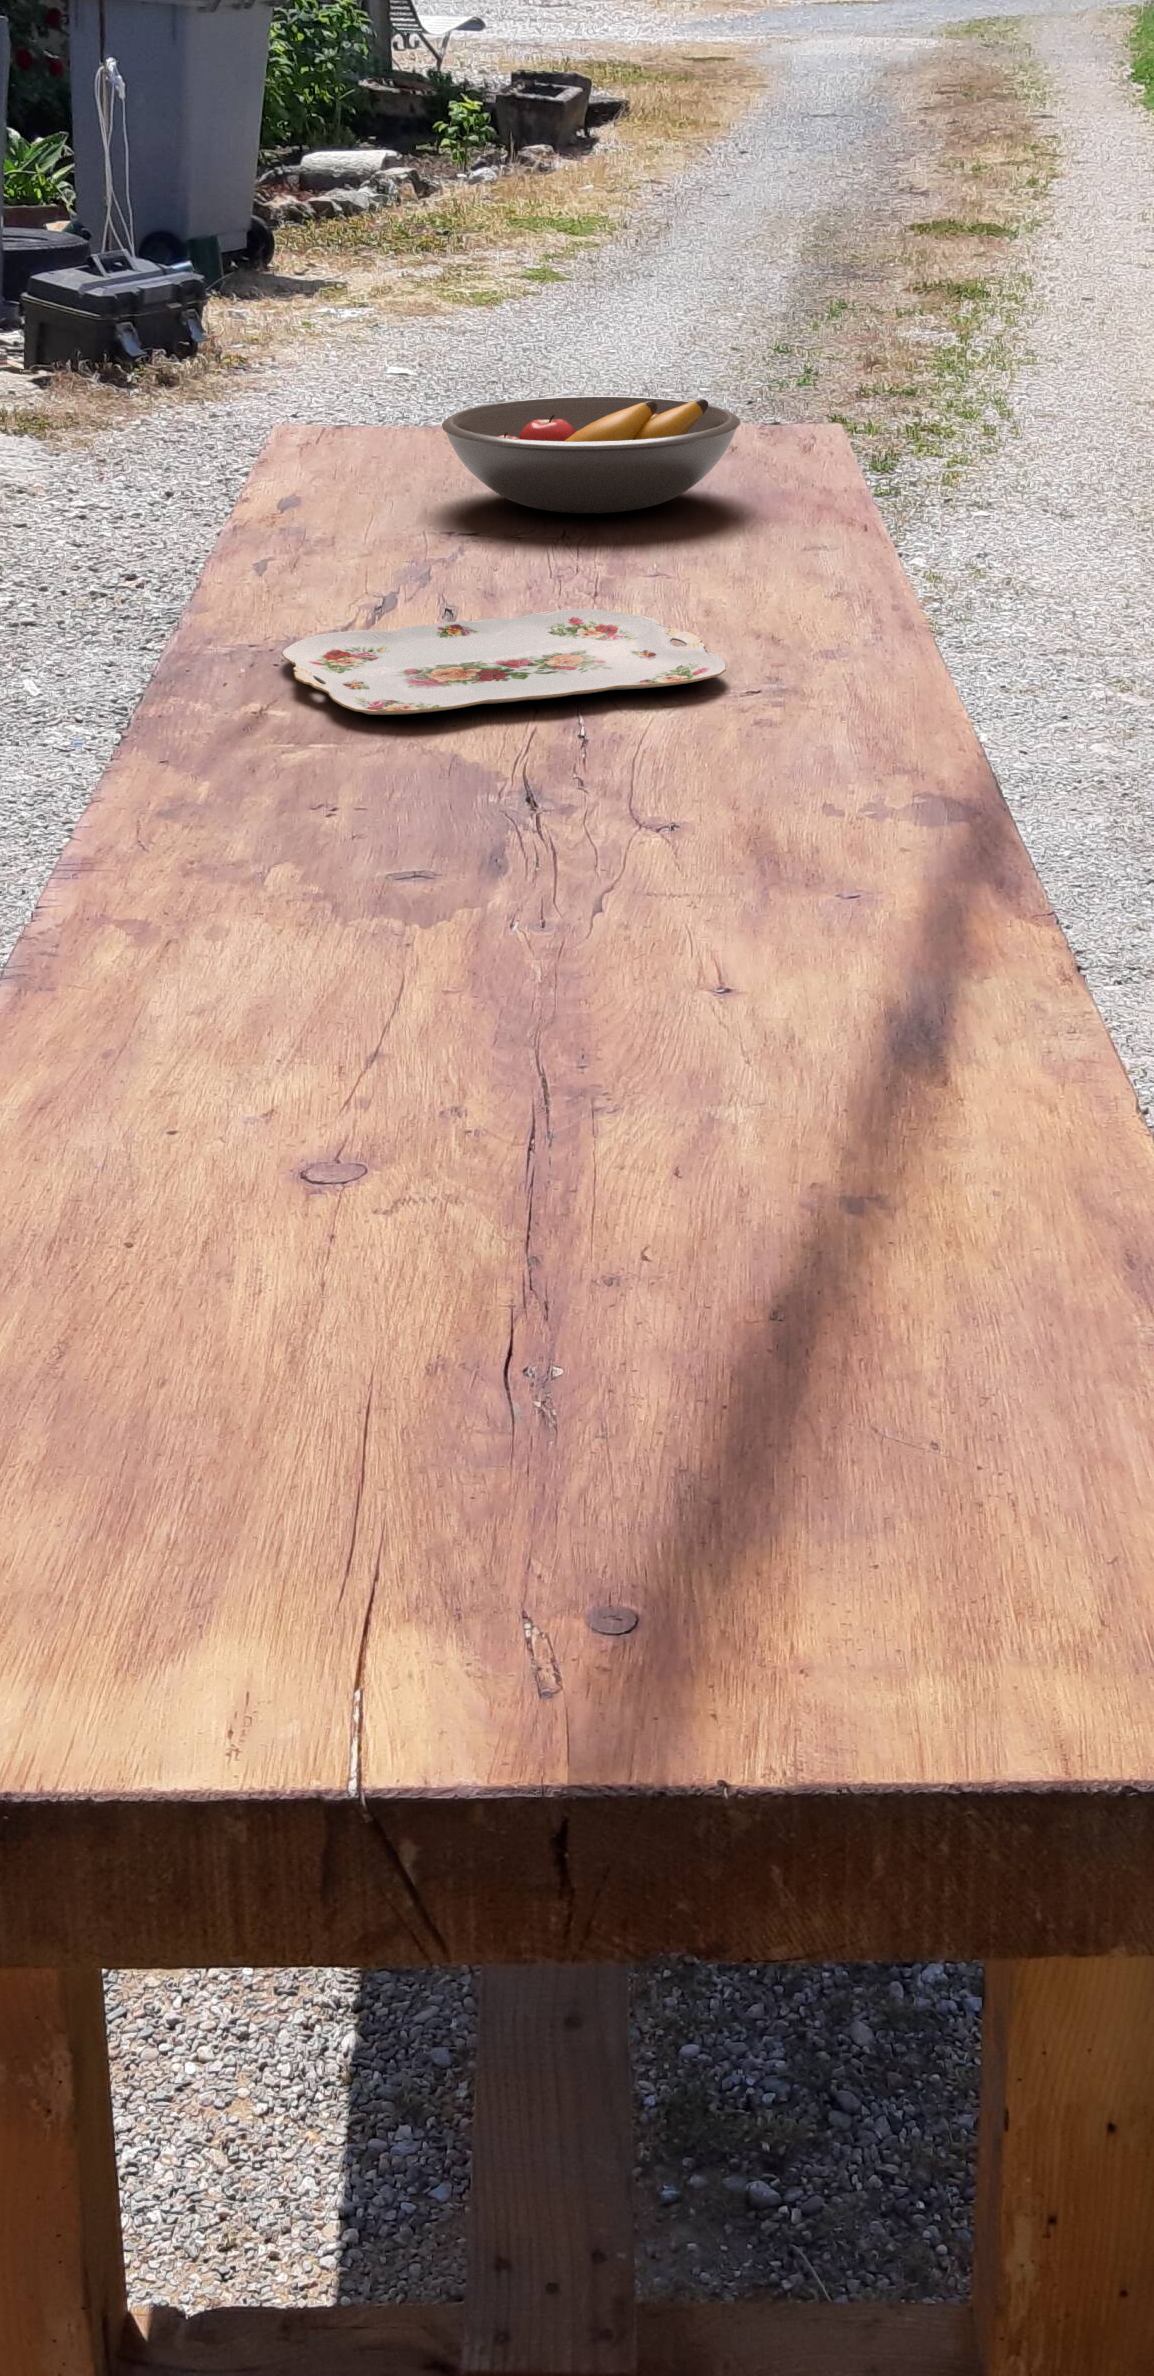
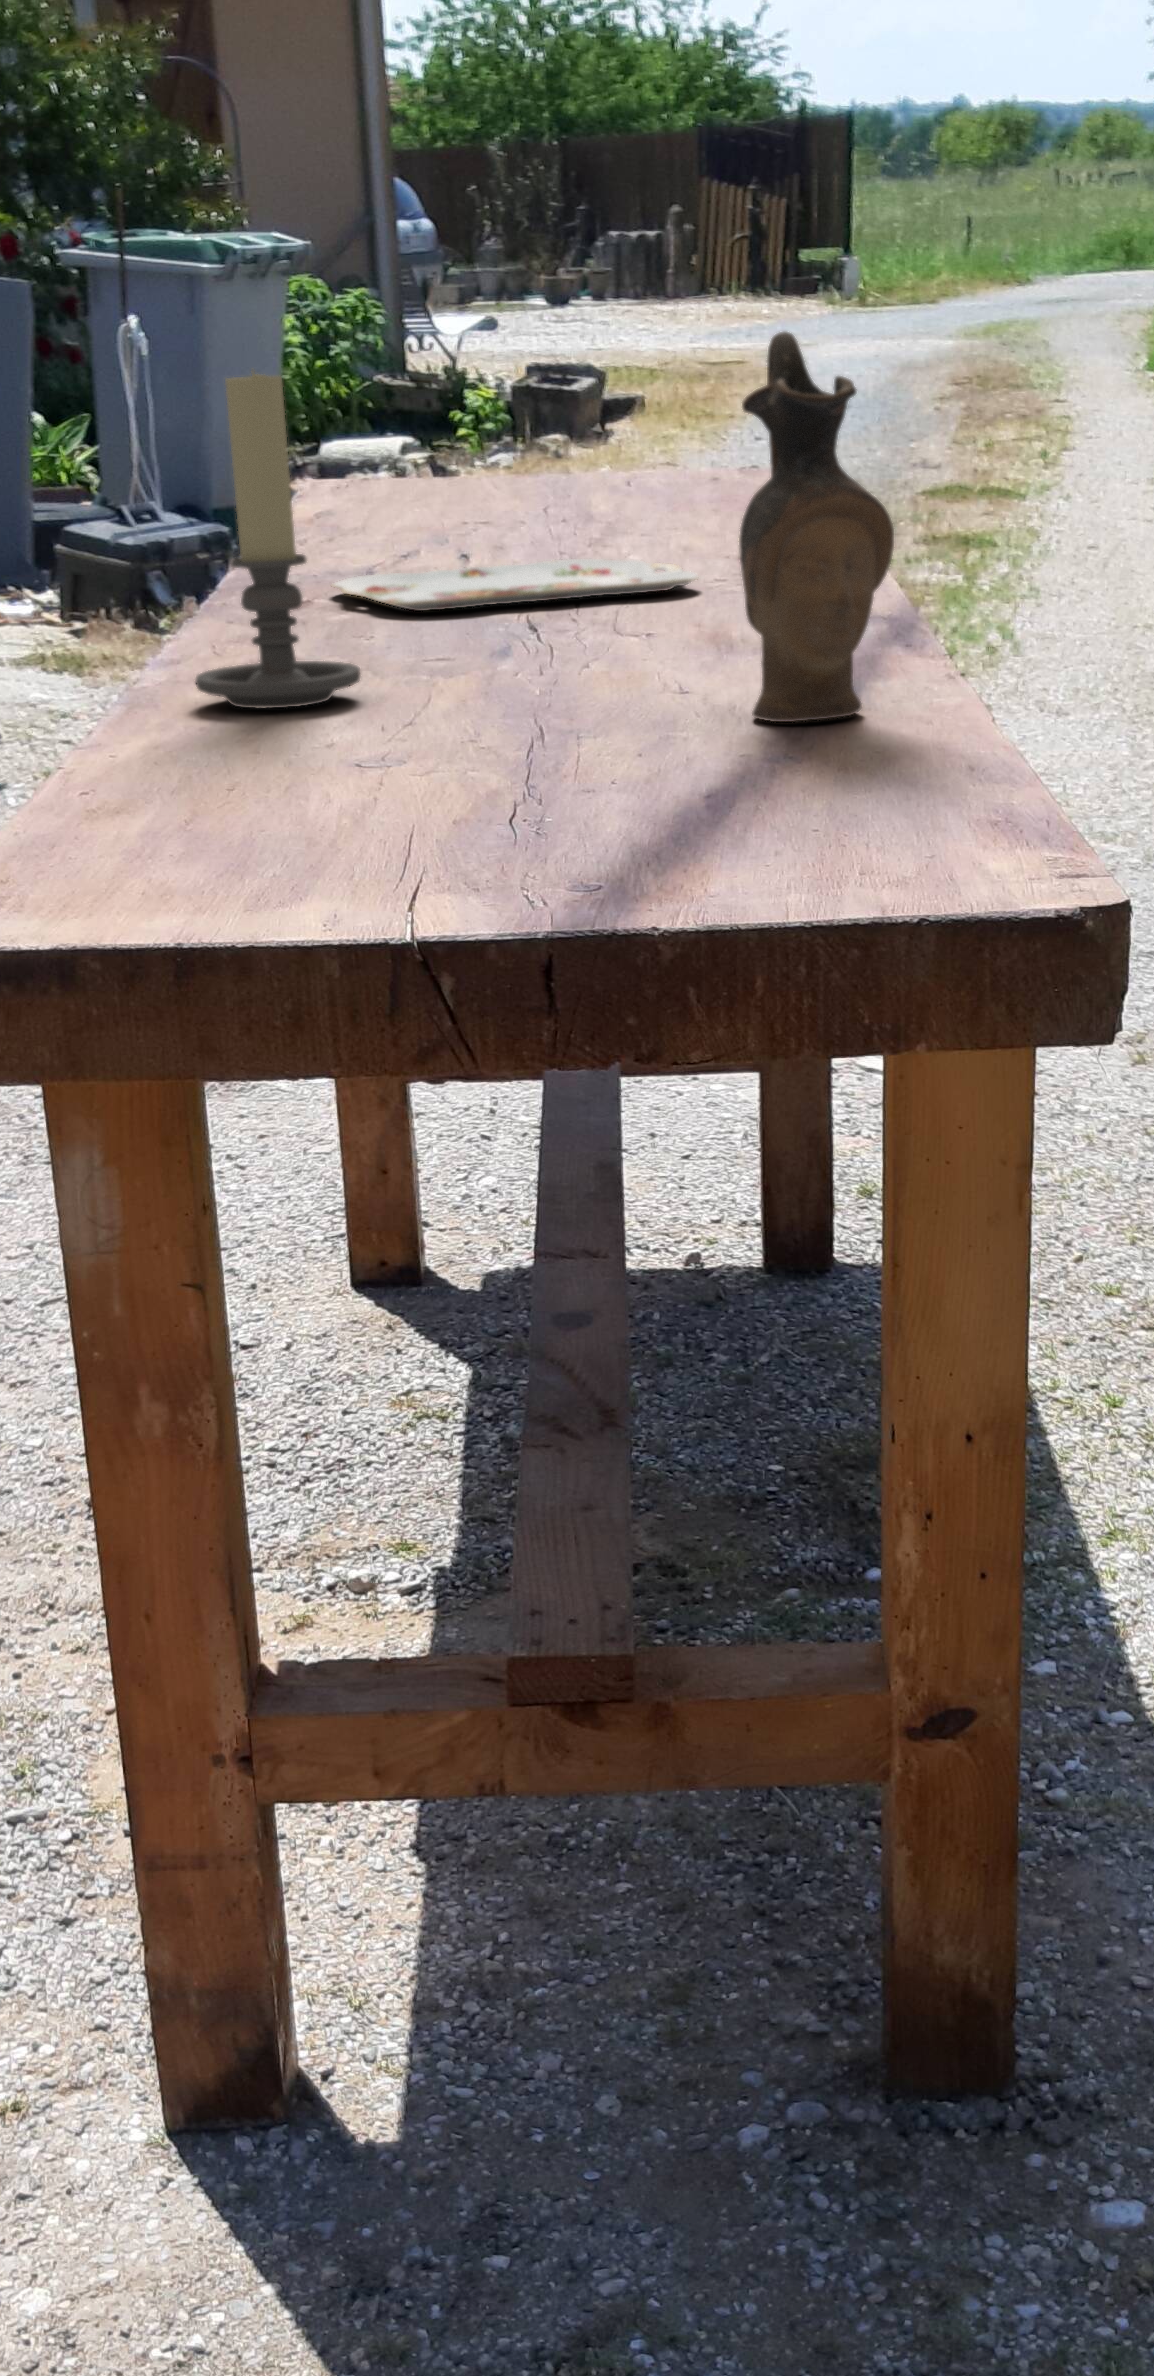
fruit bowl: present [442,395,740,513] -> none [460,421,718,525]
candle holder: none [92,563,306,977] -> present [196,372,360,708]
ceramic pitcher: none [808,575,1016,1076] -> present [739,332,894,722]

